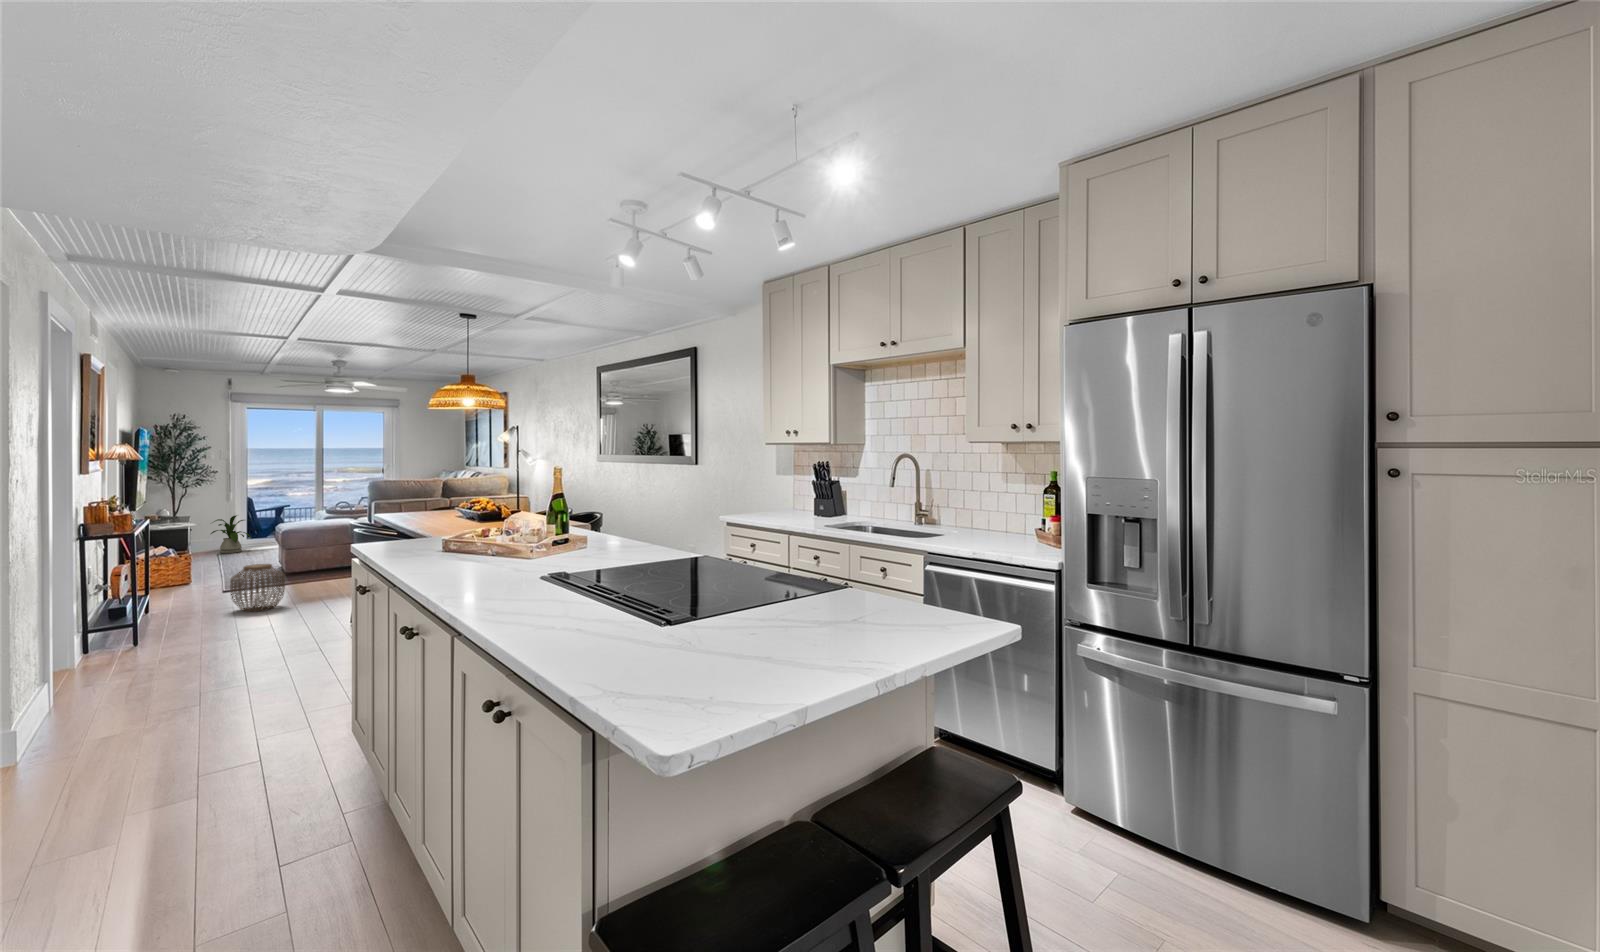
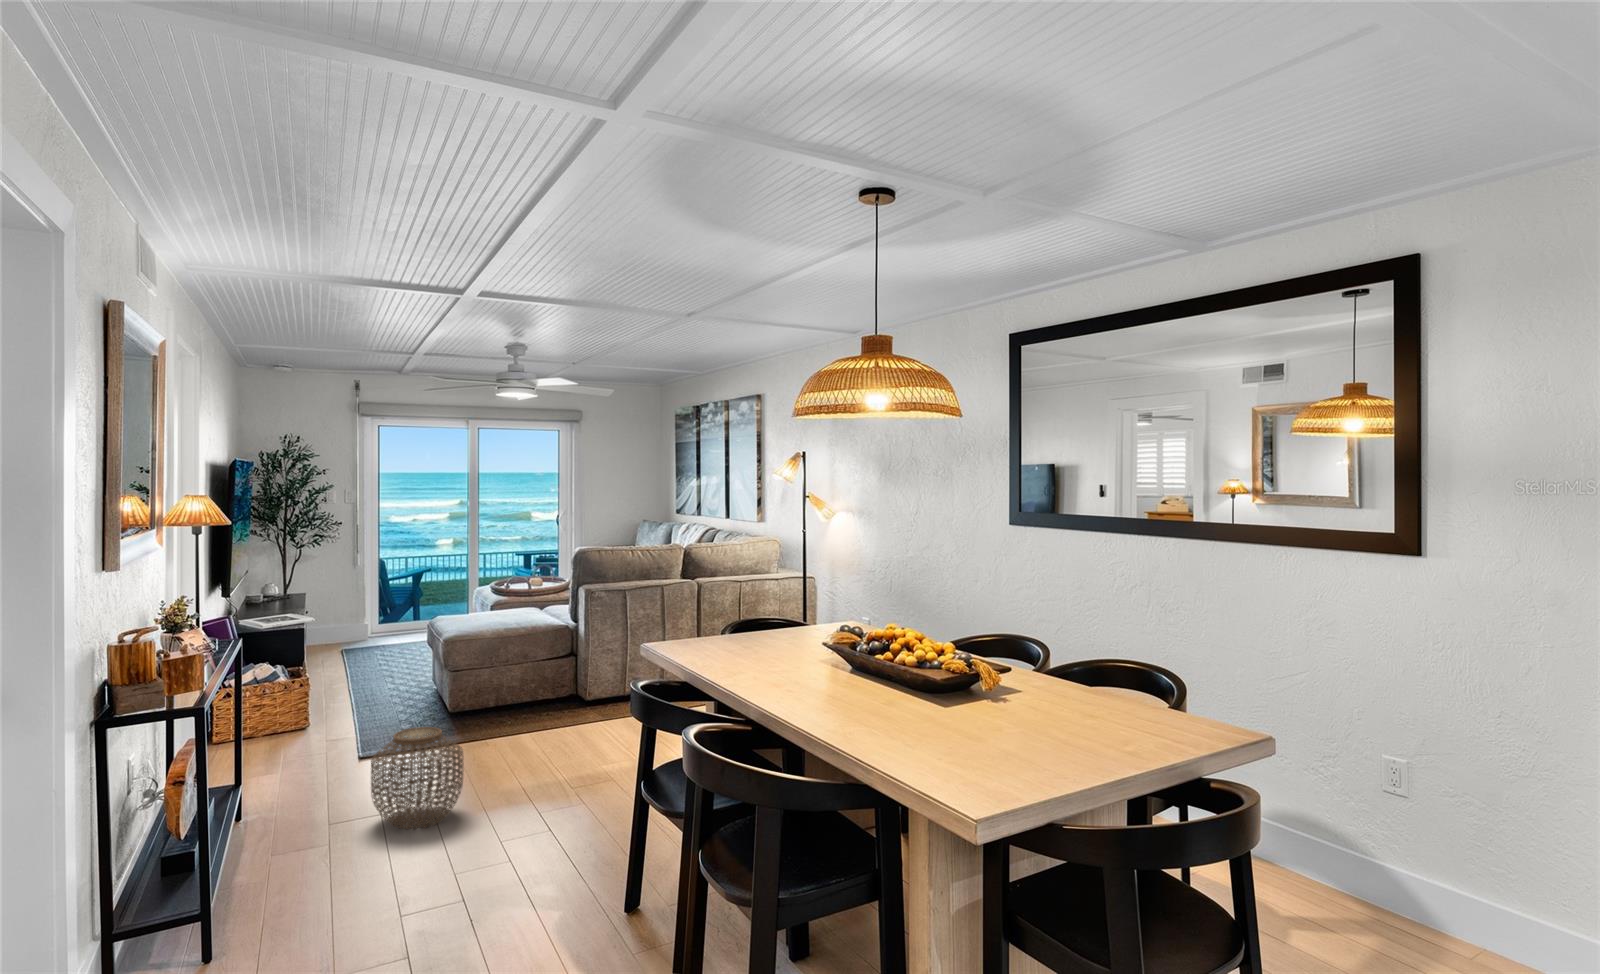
house plant: present [211,515,251,553] -> none [330,591,388,651]

